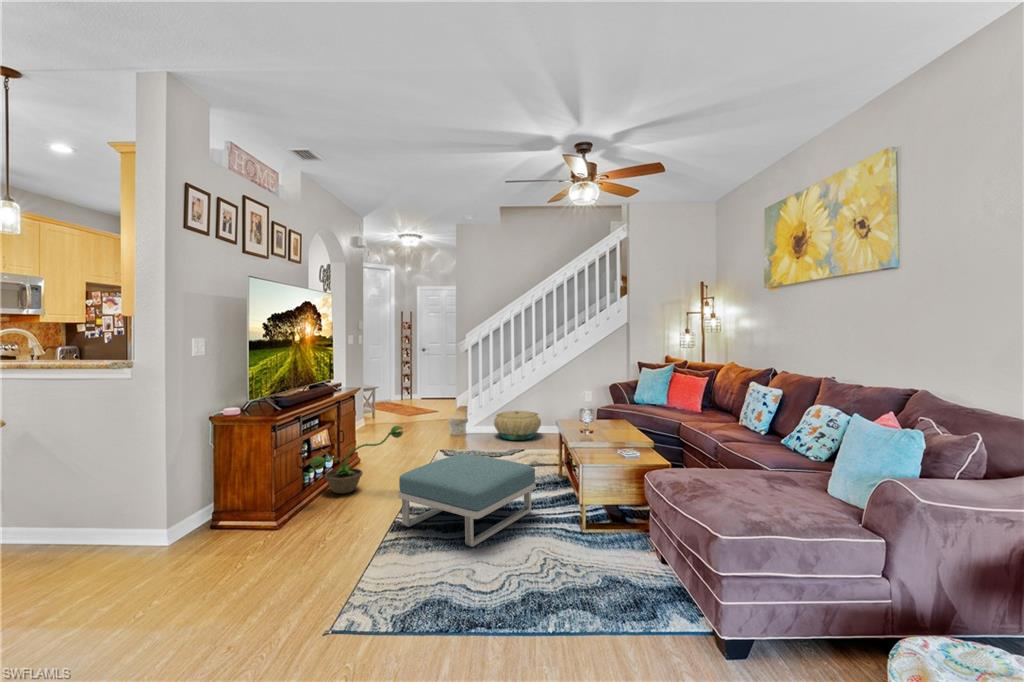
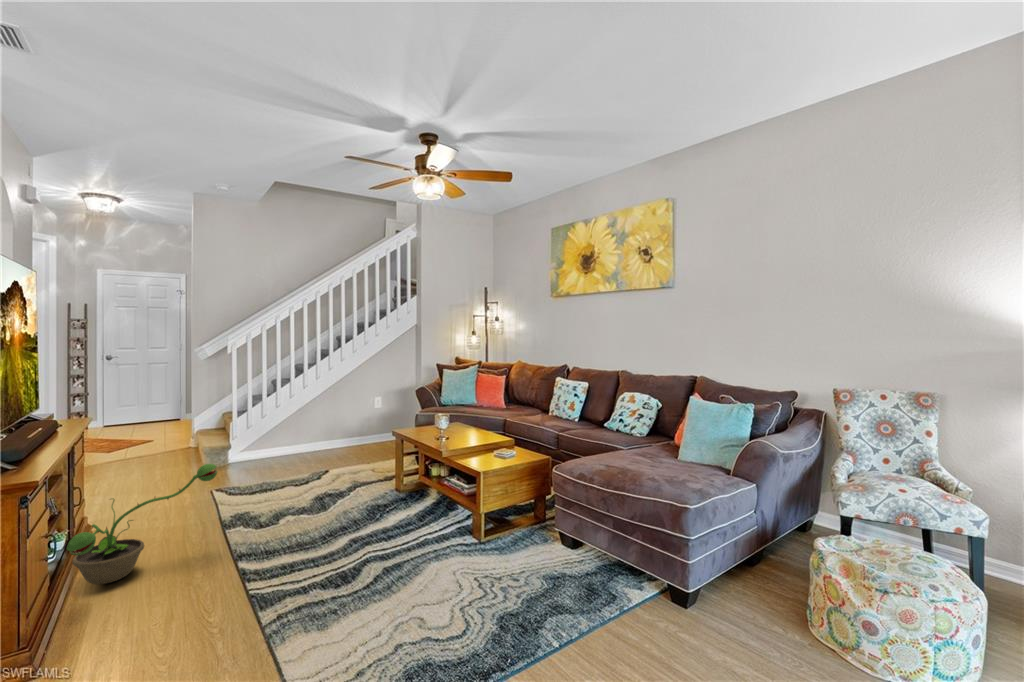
basket: present [494,411,541,440] -> none [273,426,334,462]
footstool: present [398,454,536,547] -> none [258,484,418,596]

